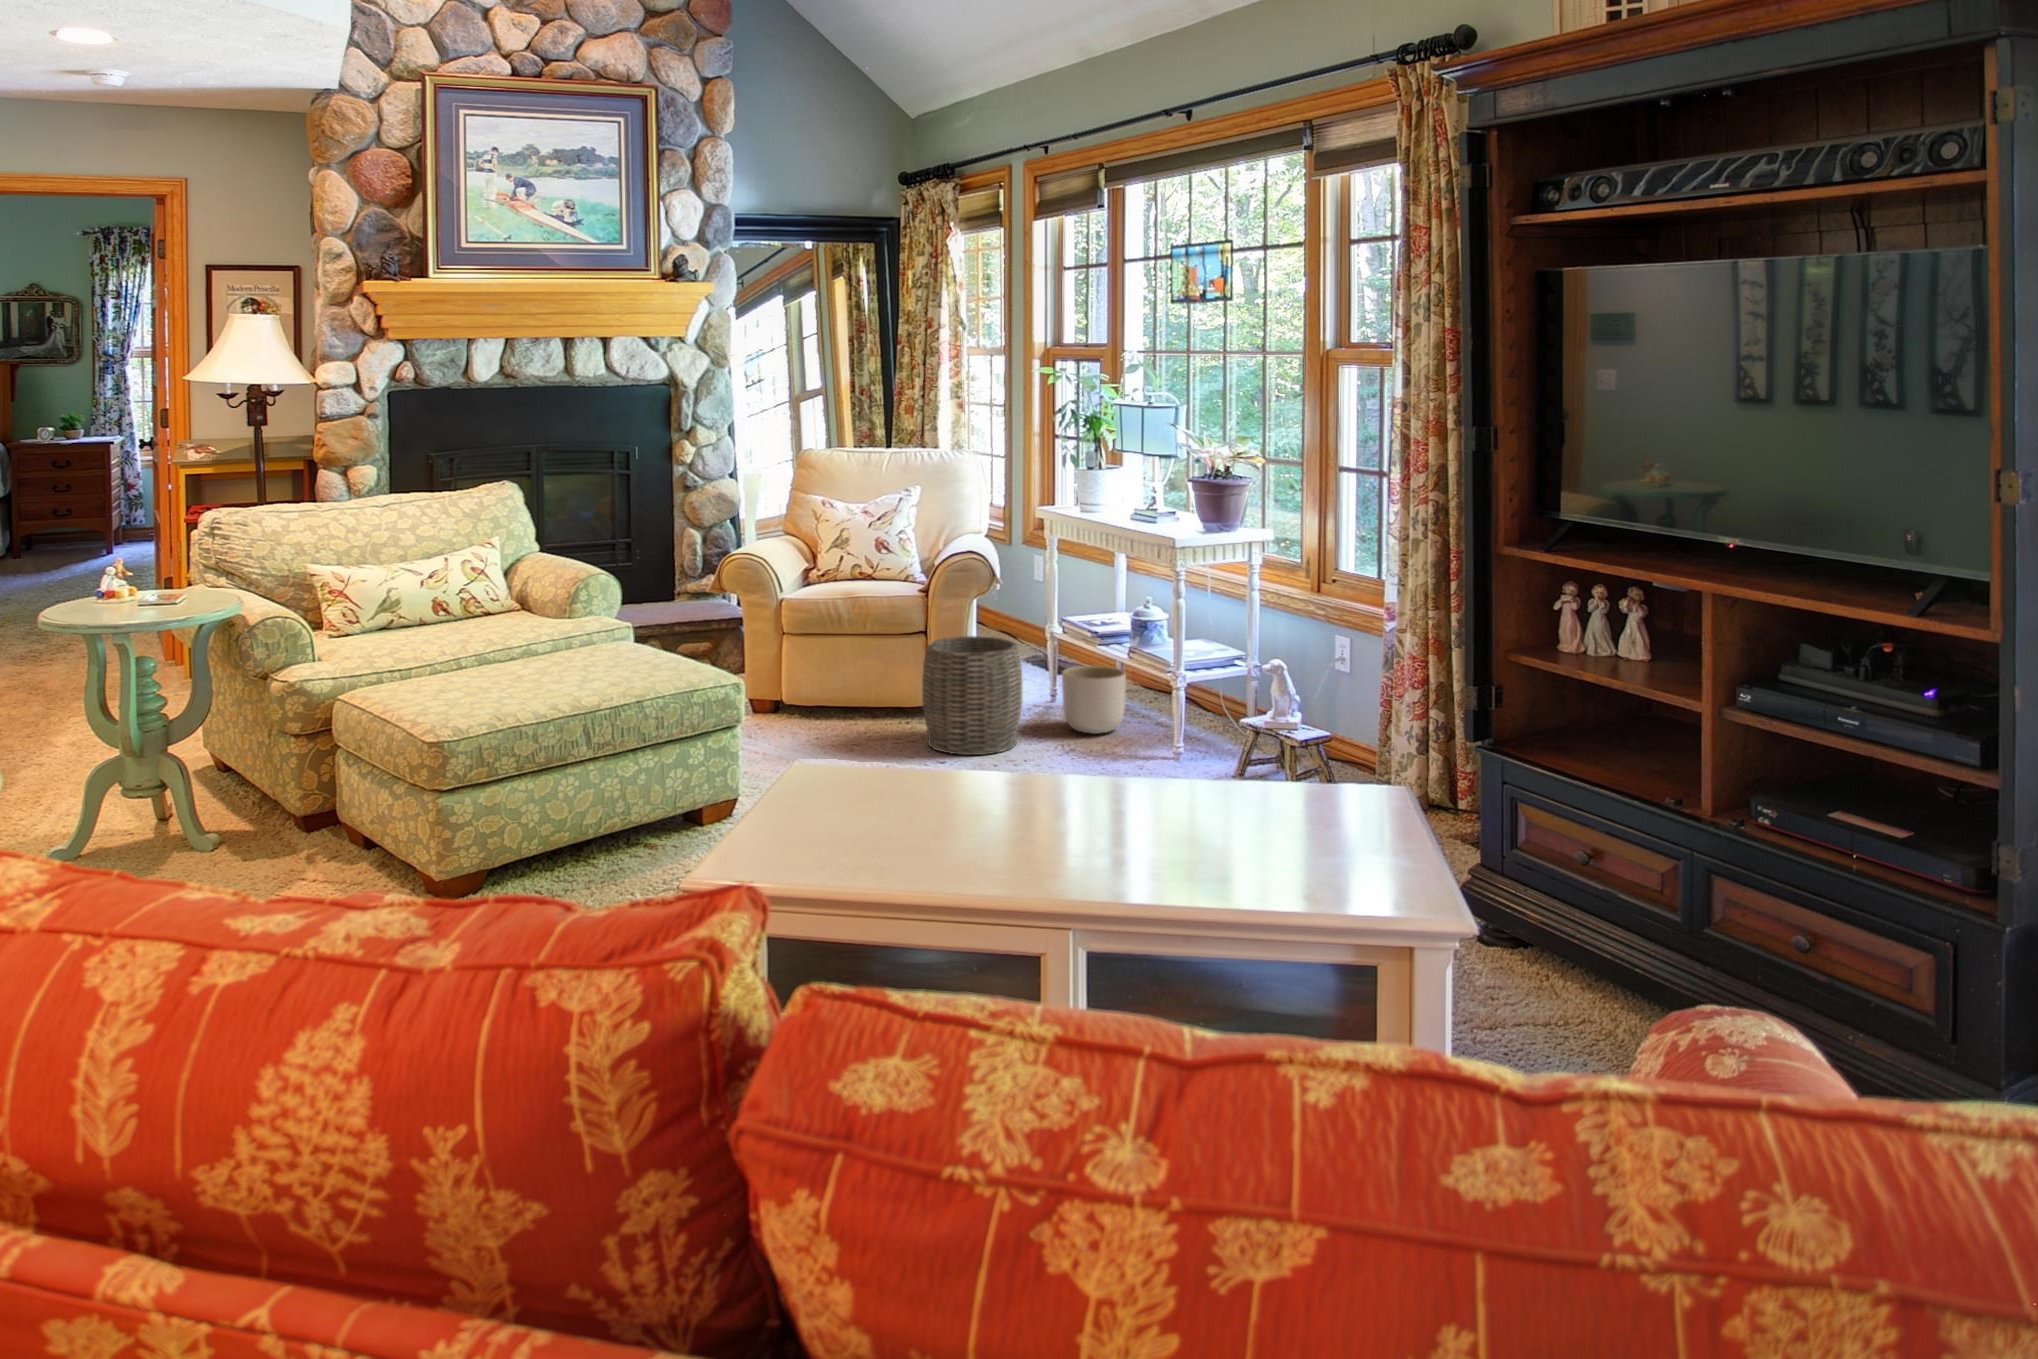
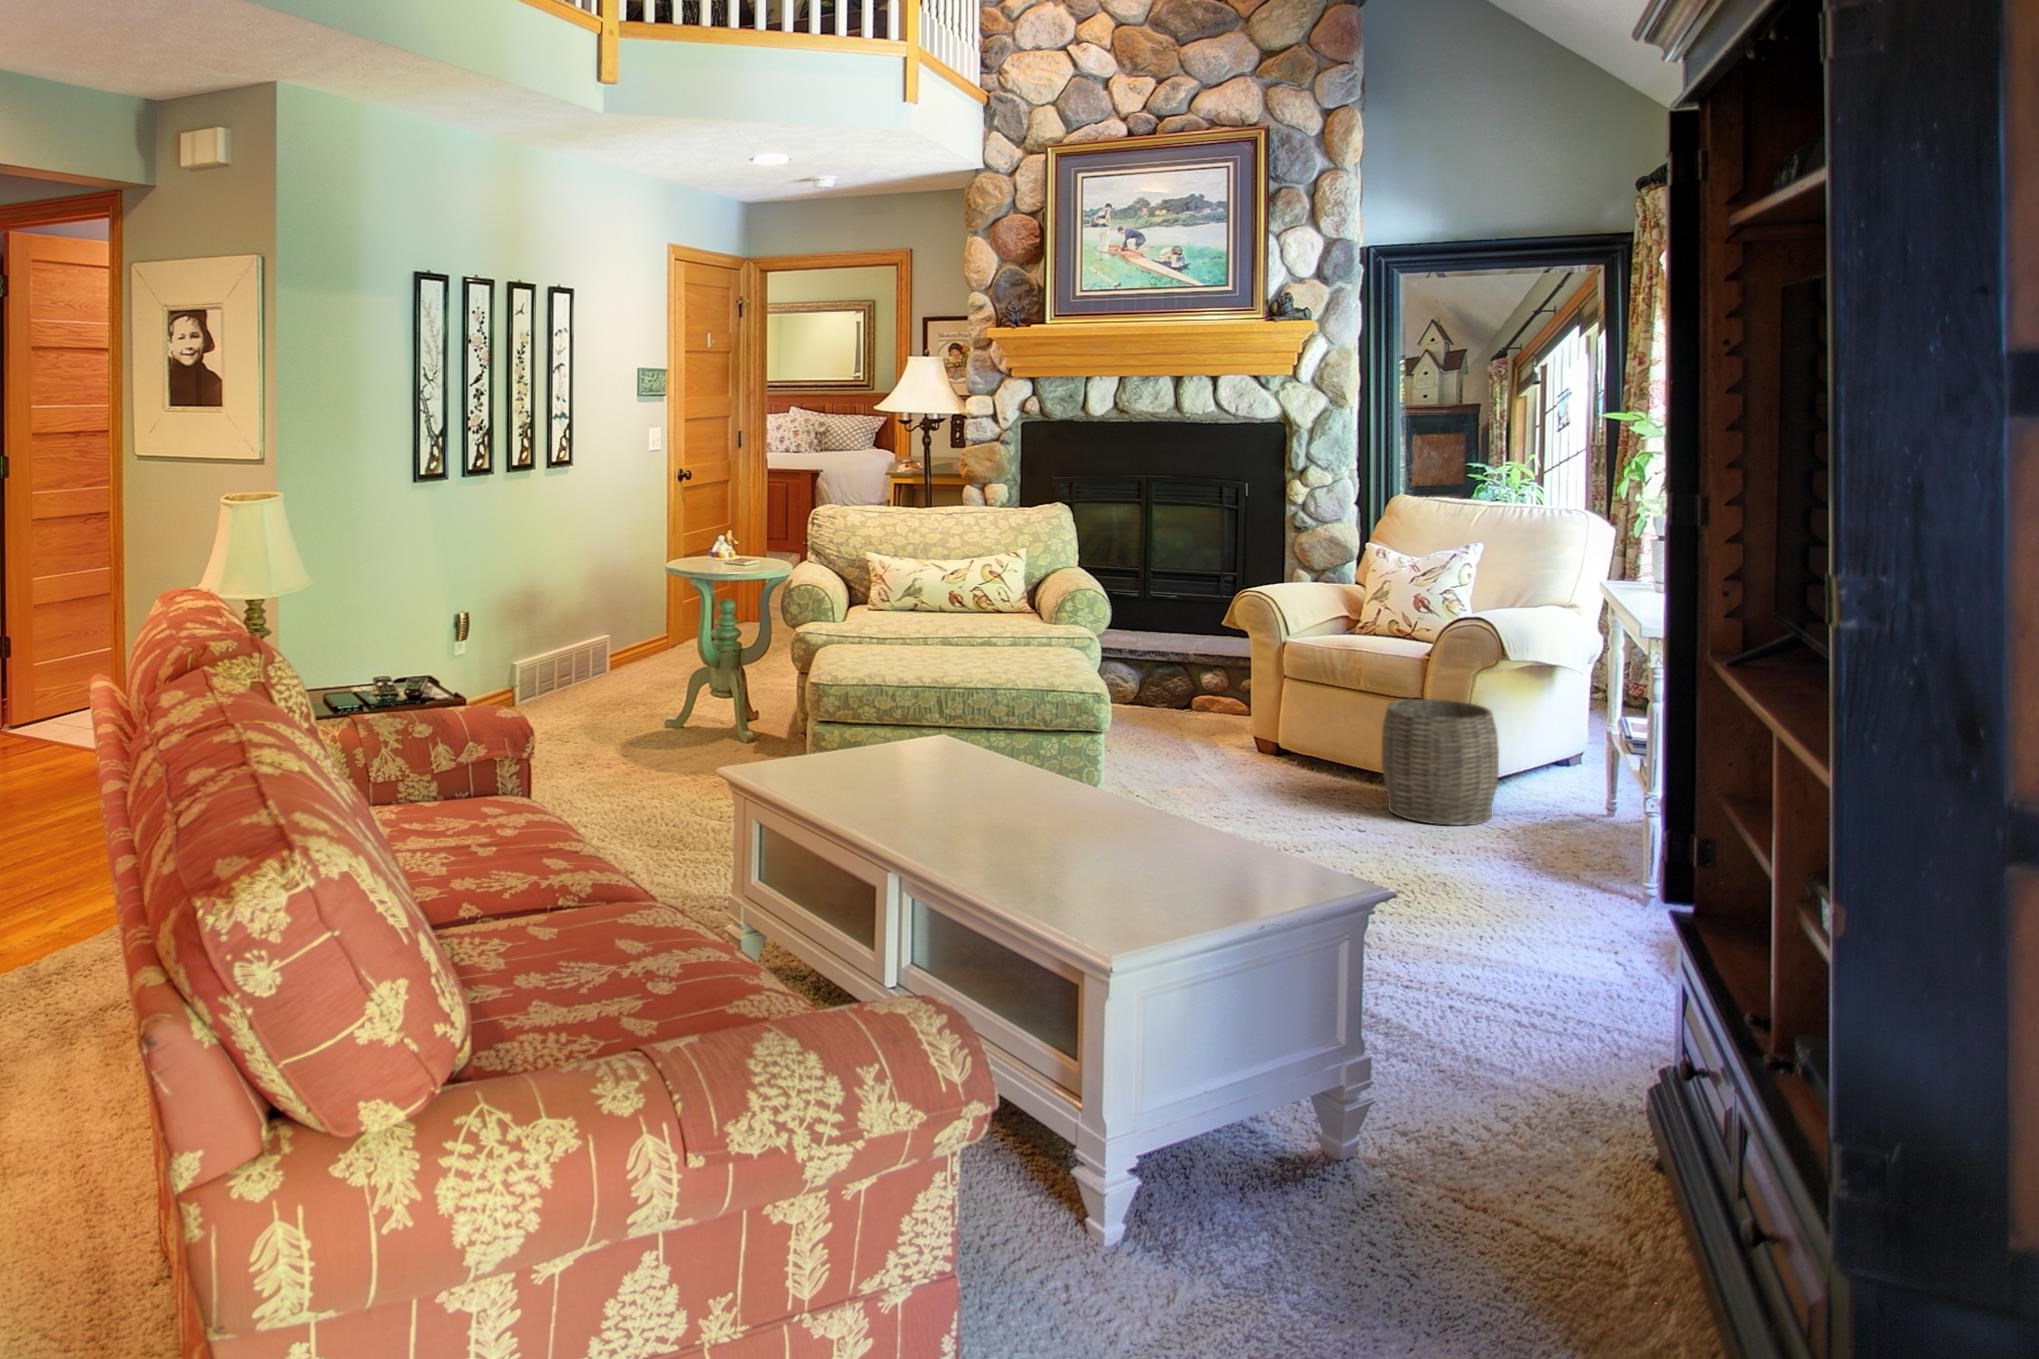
planter: present [1062,666,1126,734] -> none [1558,753,1641,831]

